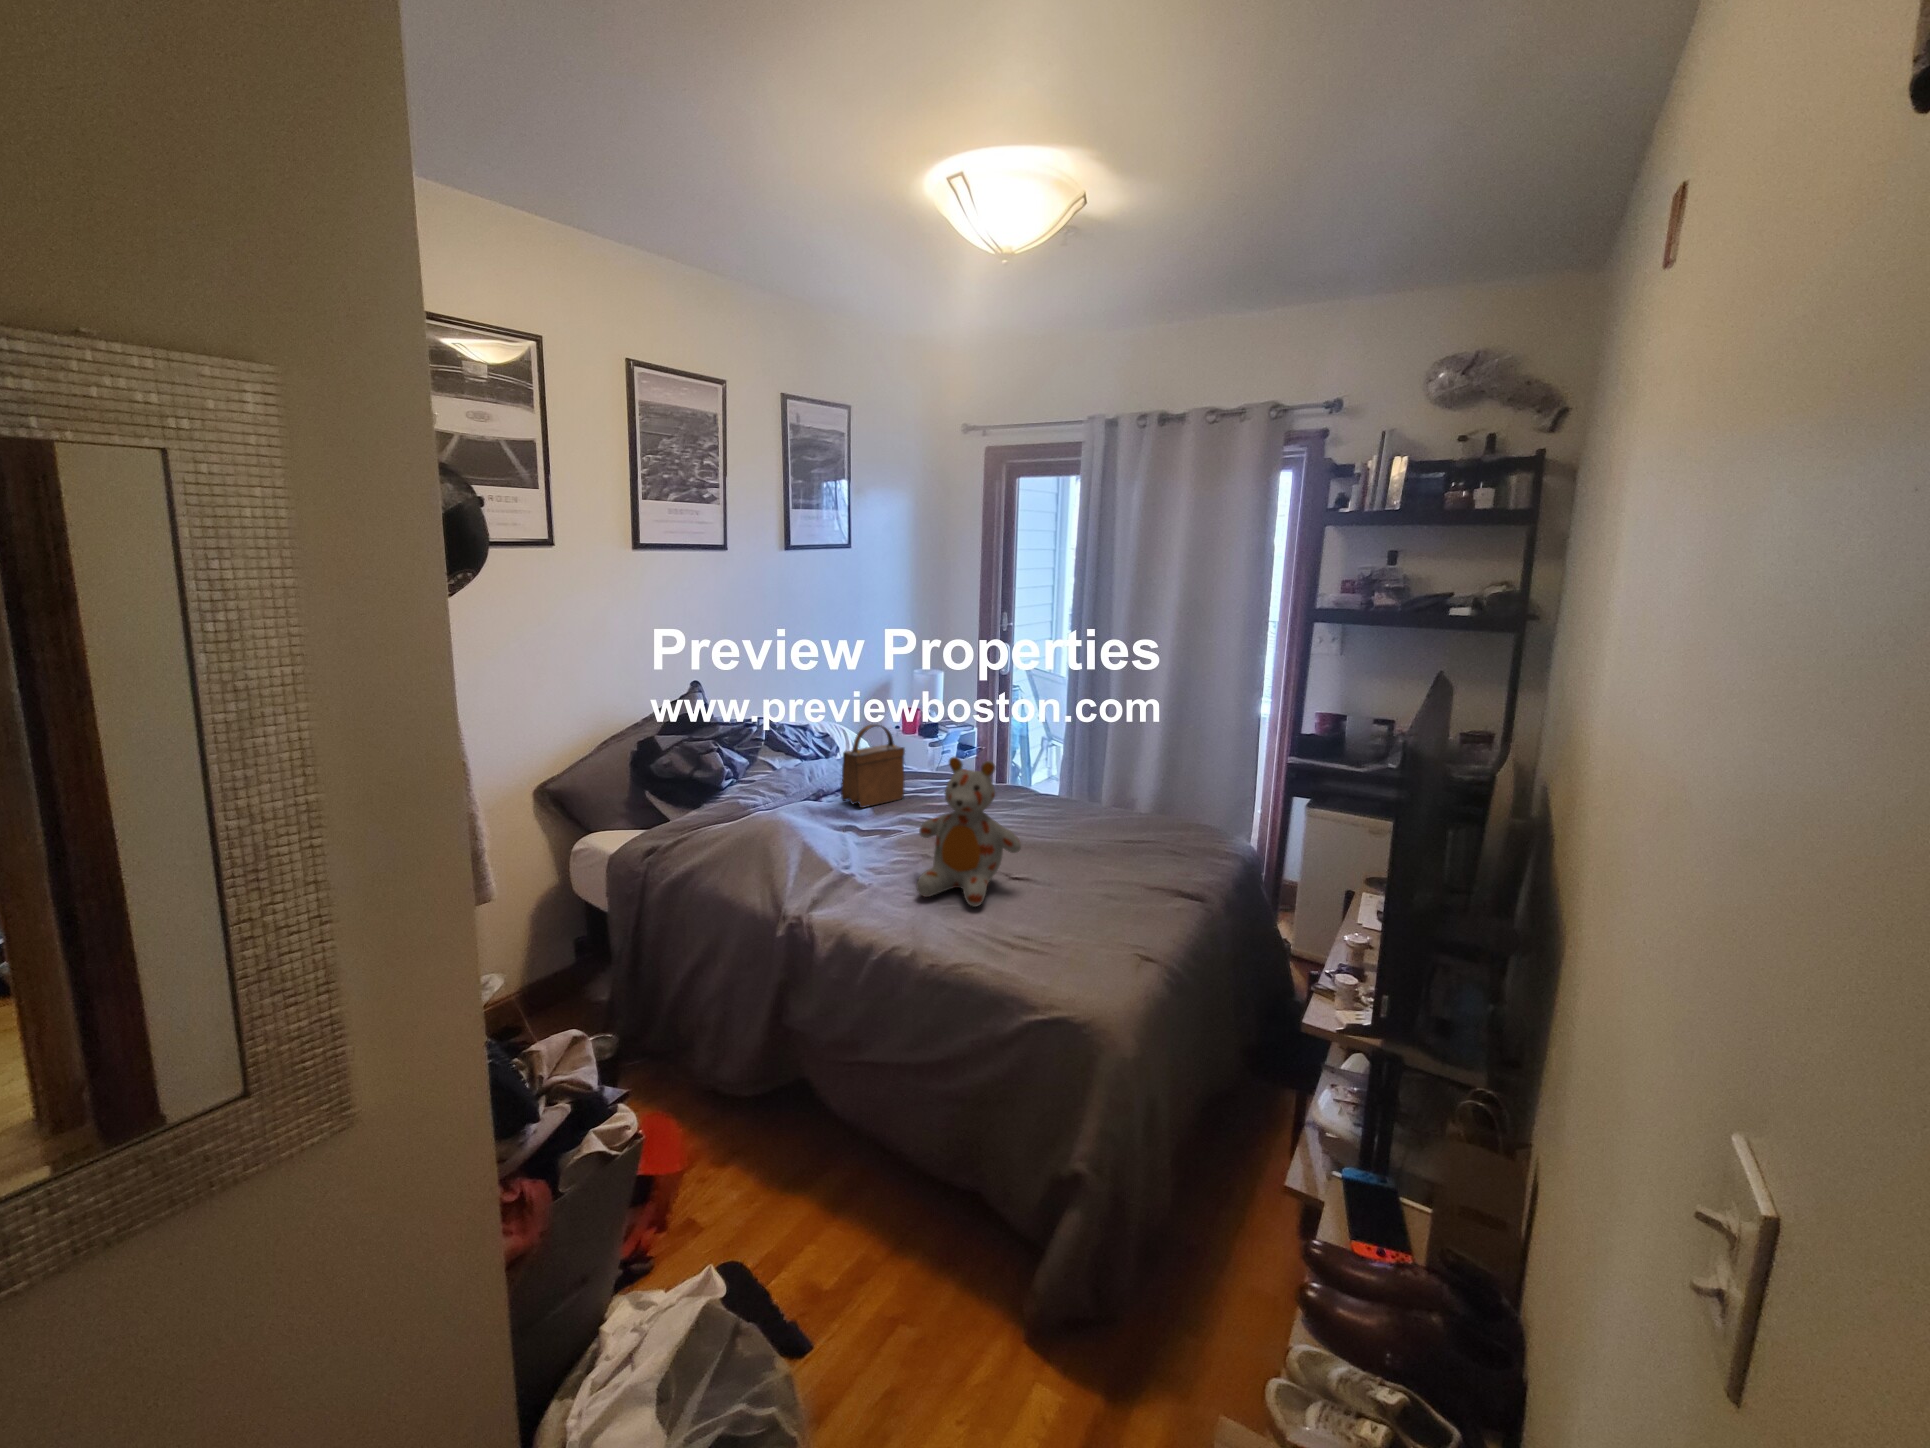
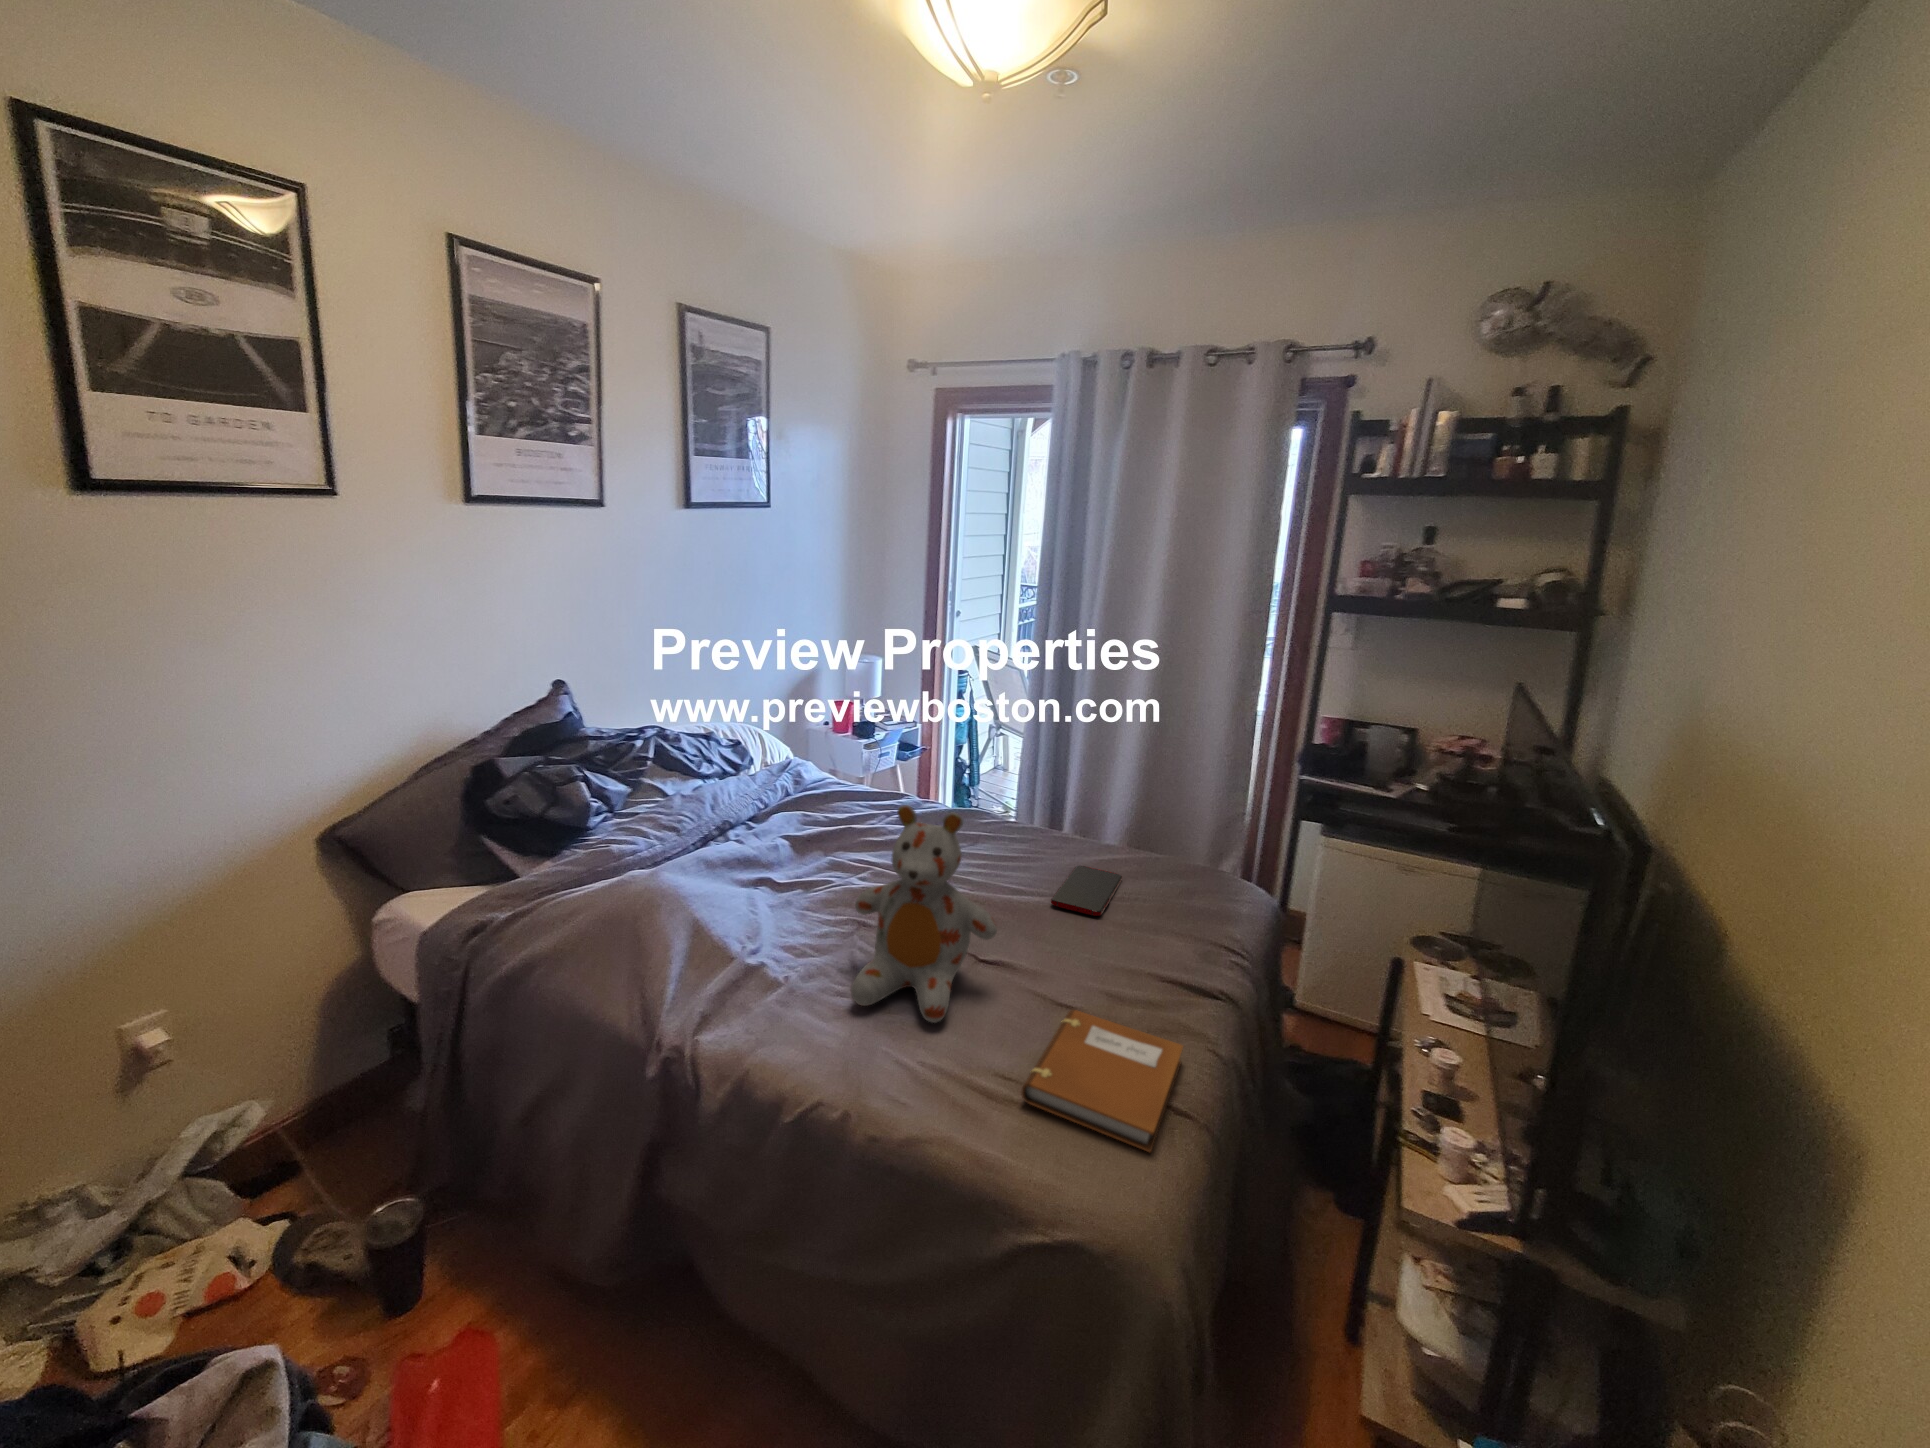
handbag: present [841,724,905,808] -> none [752,739,835,850]
smartphone: none [1069,820,1128,850] -> present [1051,866,1122,916]
notebook: none [1032,899,1151,974] -> present [1021,1009,1183,1153]

